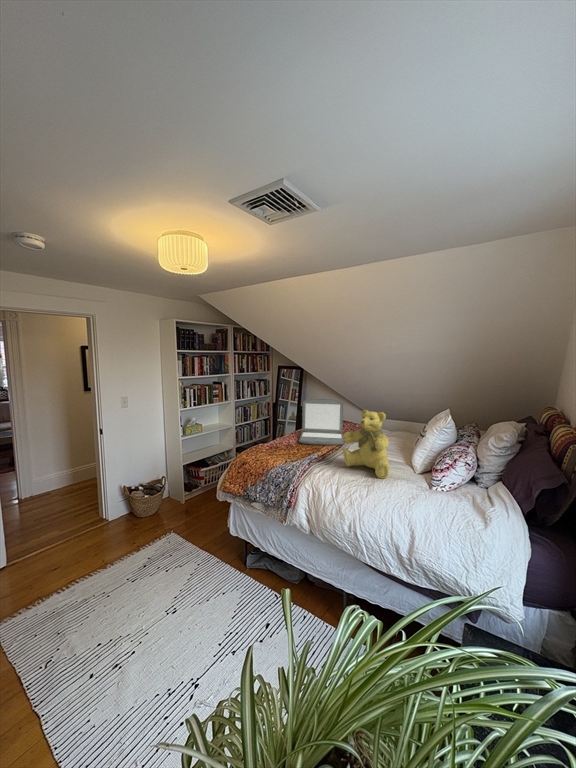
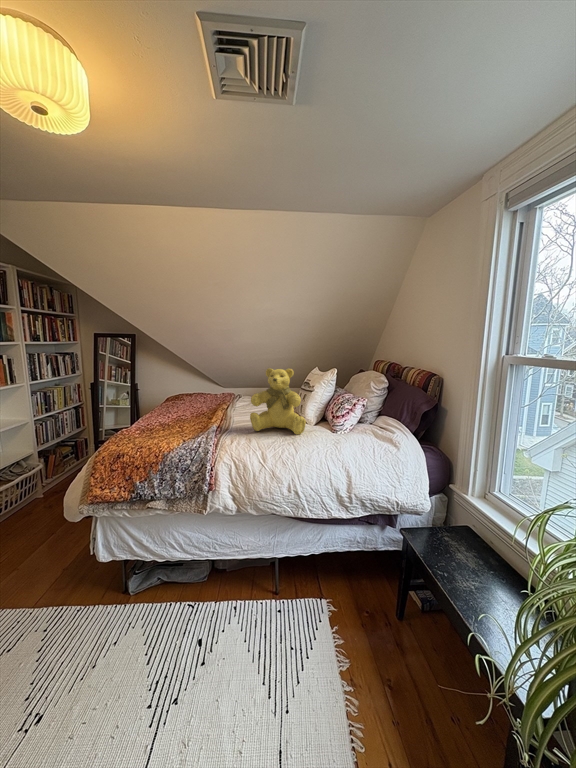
laptop: present [299,398,344,445] -> none [165,366,227,421]

